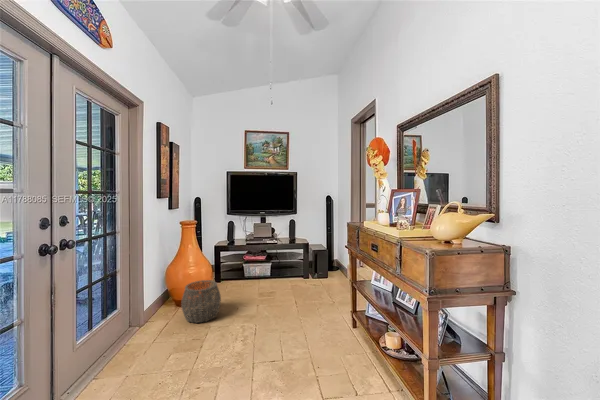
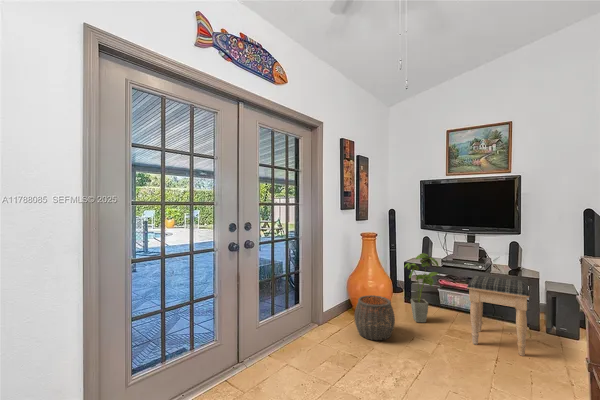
house plant: none [221,235,251,295] -> present [405,253,440,322]
footstool: none [273,246,311,299] -> present [467,275,530,356]

